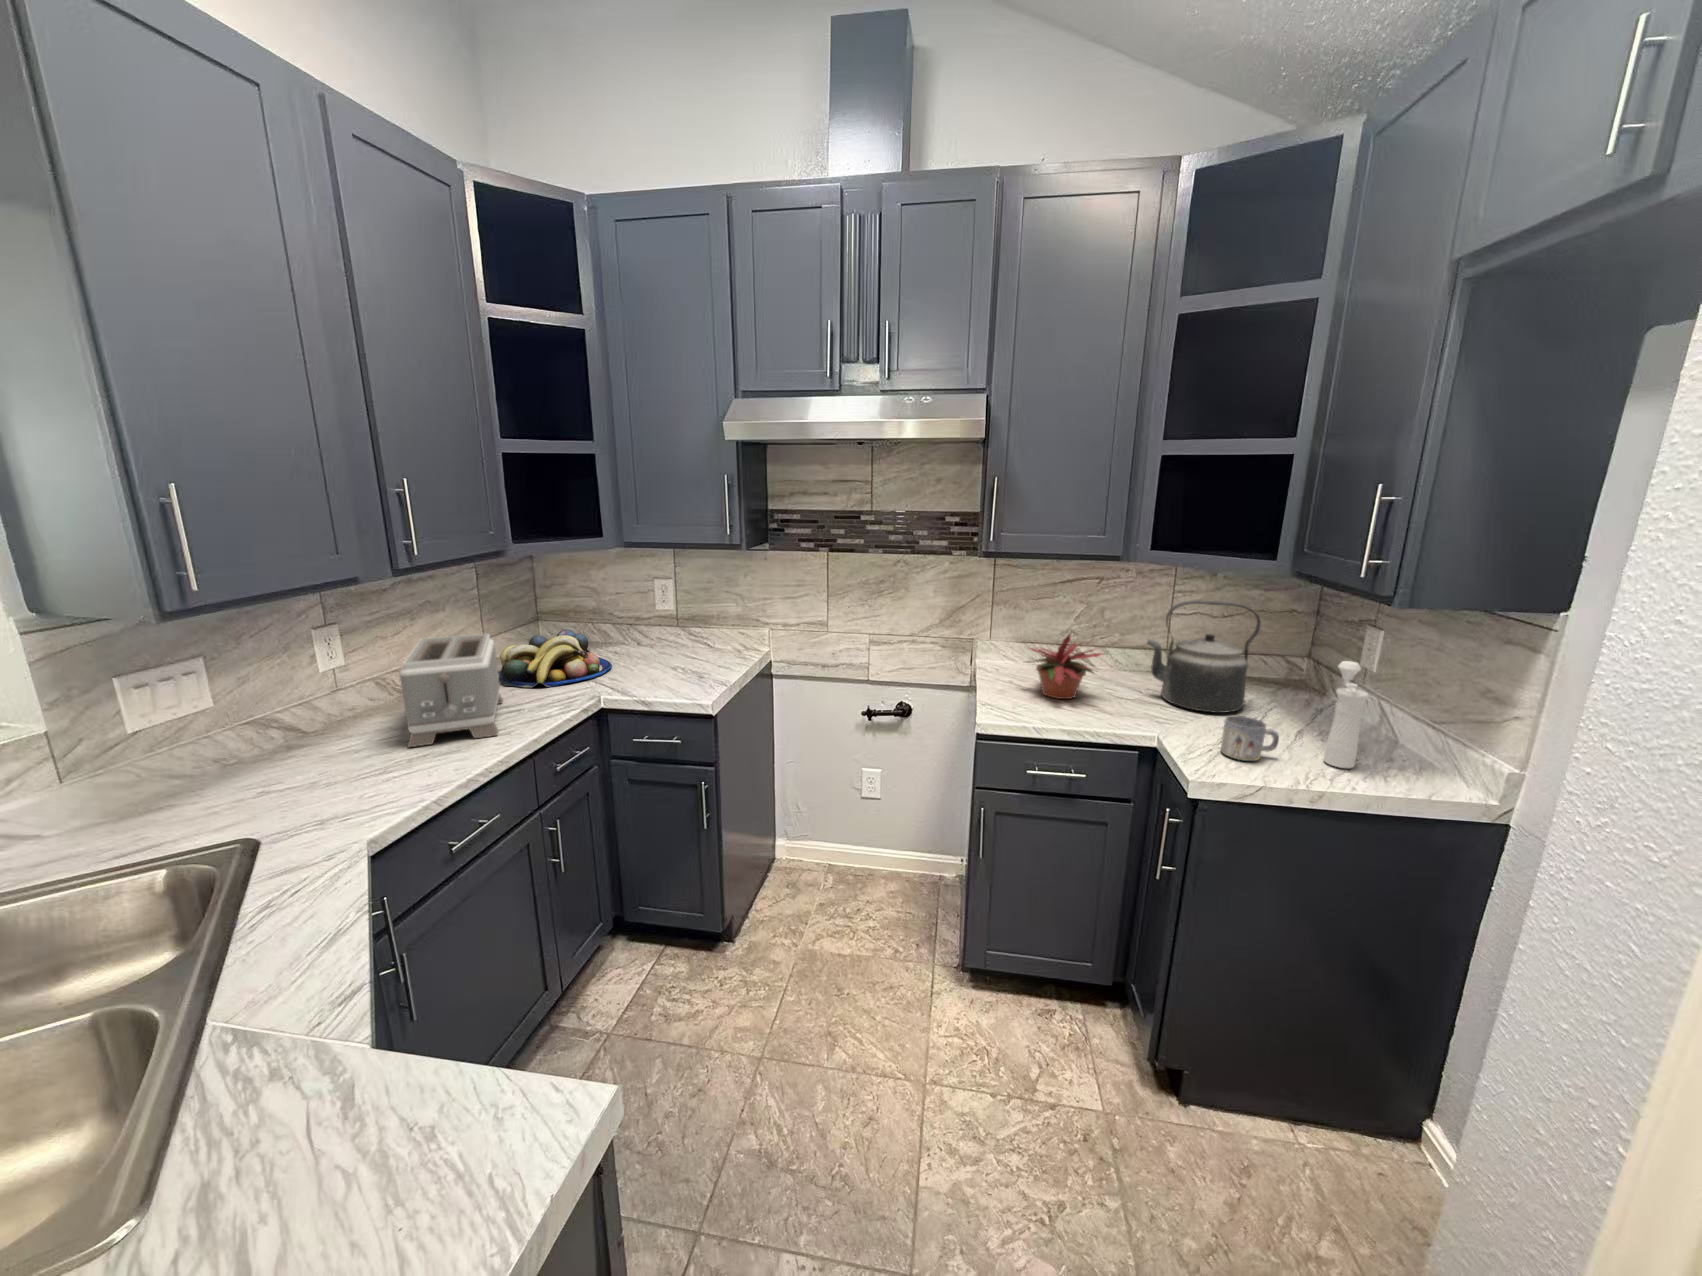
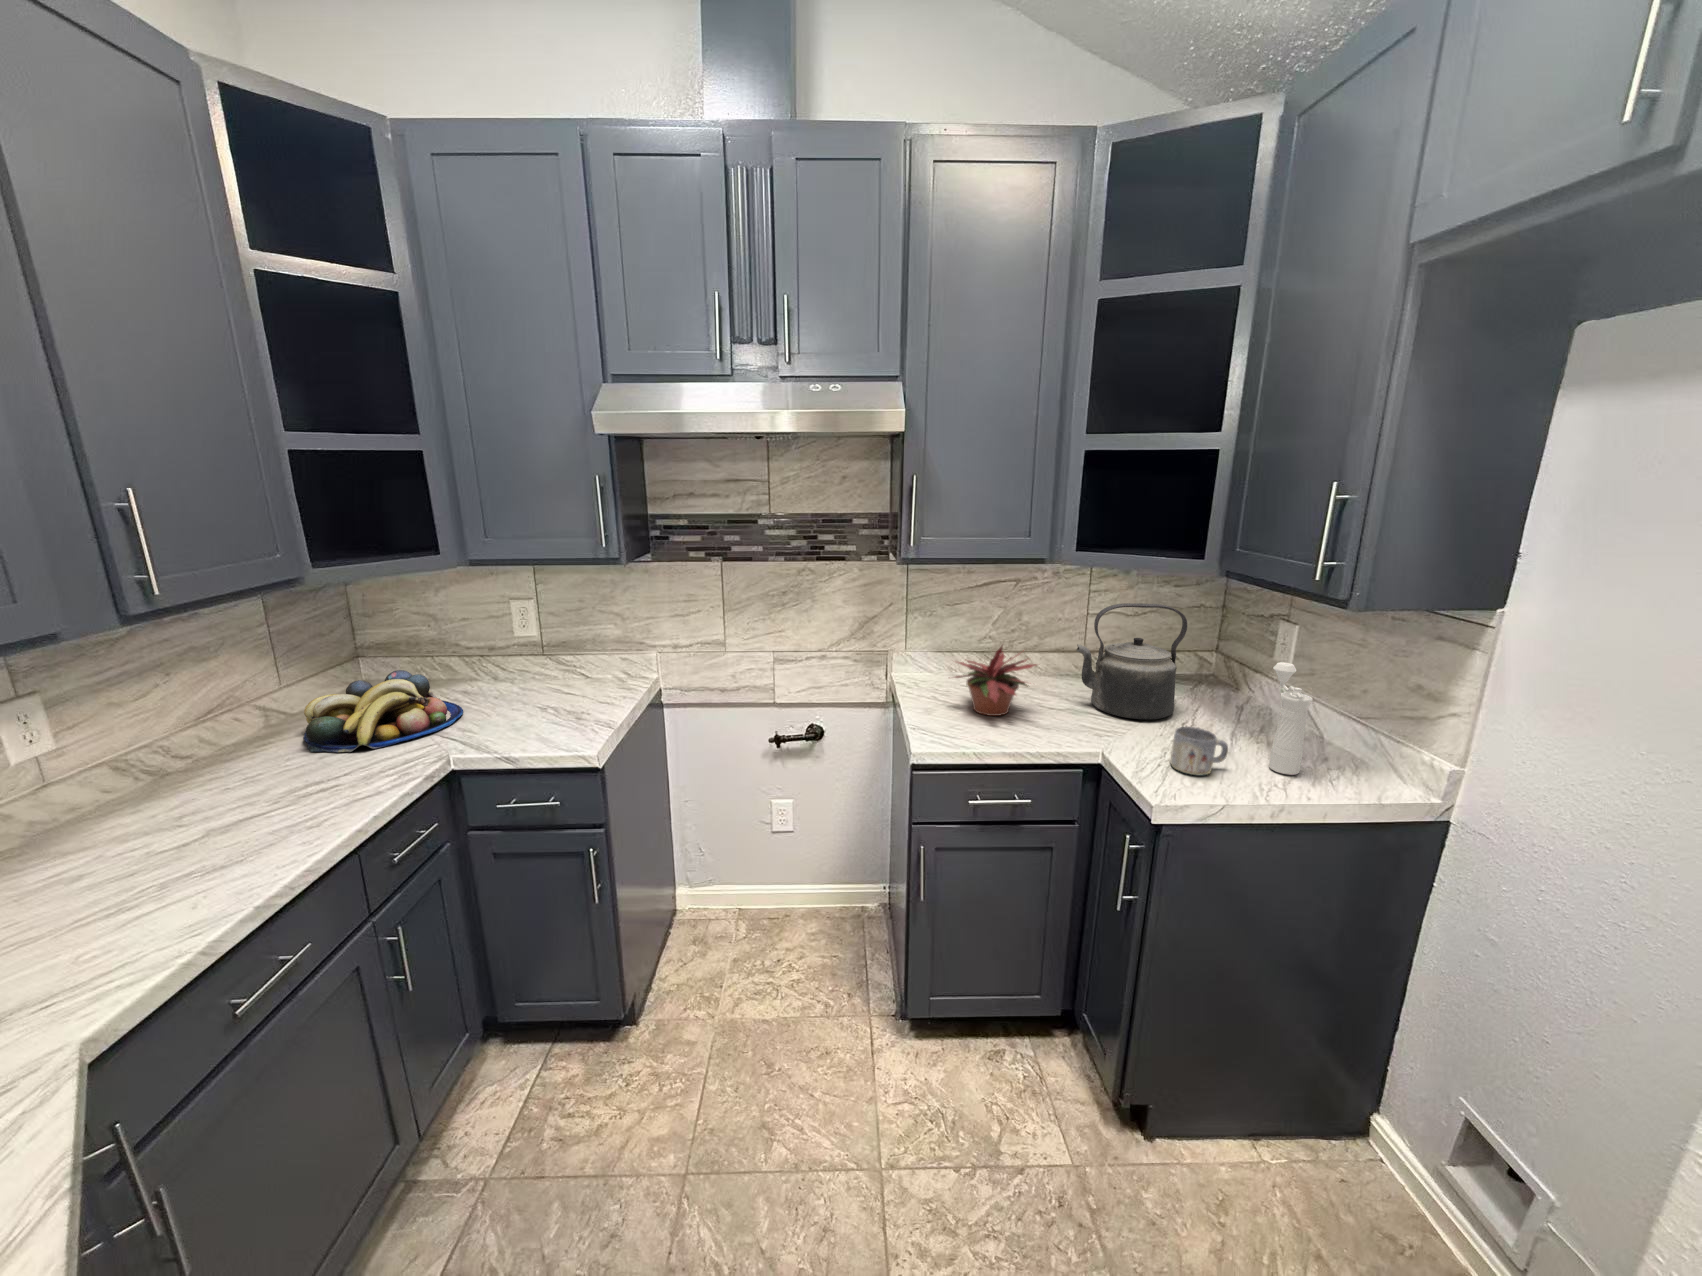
toaster: present [400,634,503,747] -> none [127,690,308,868]

